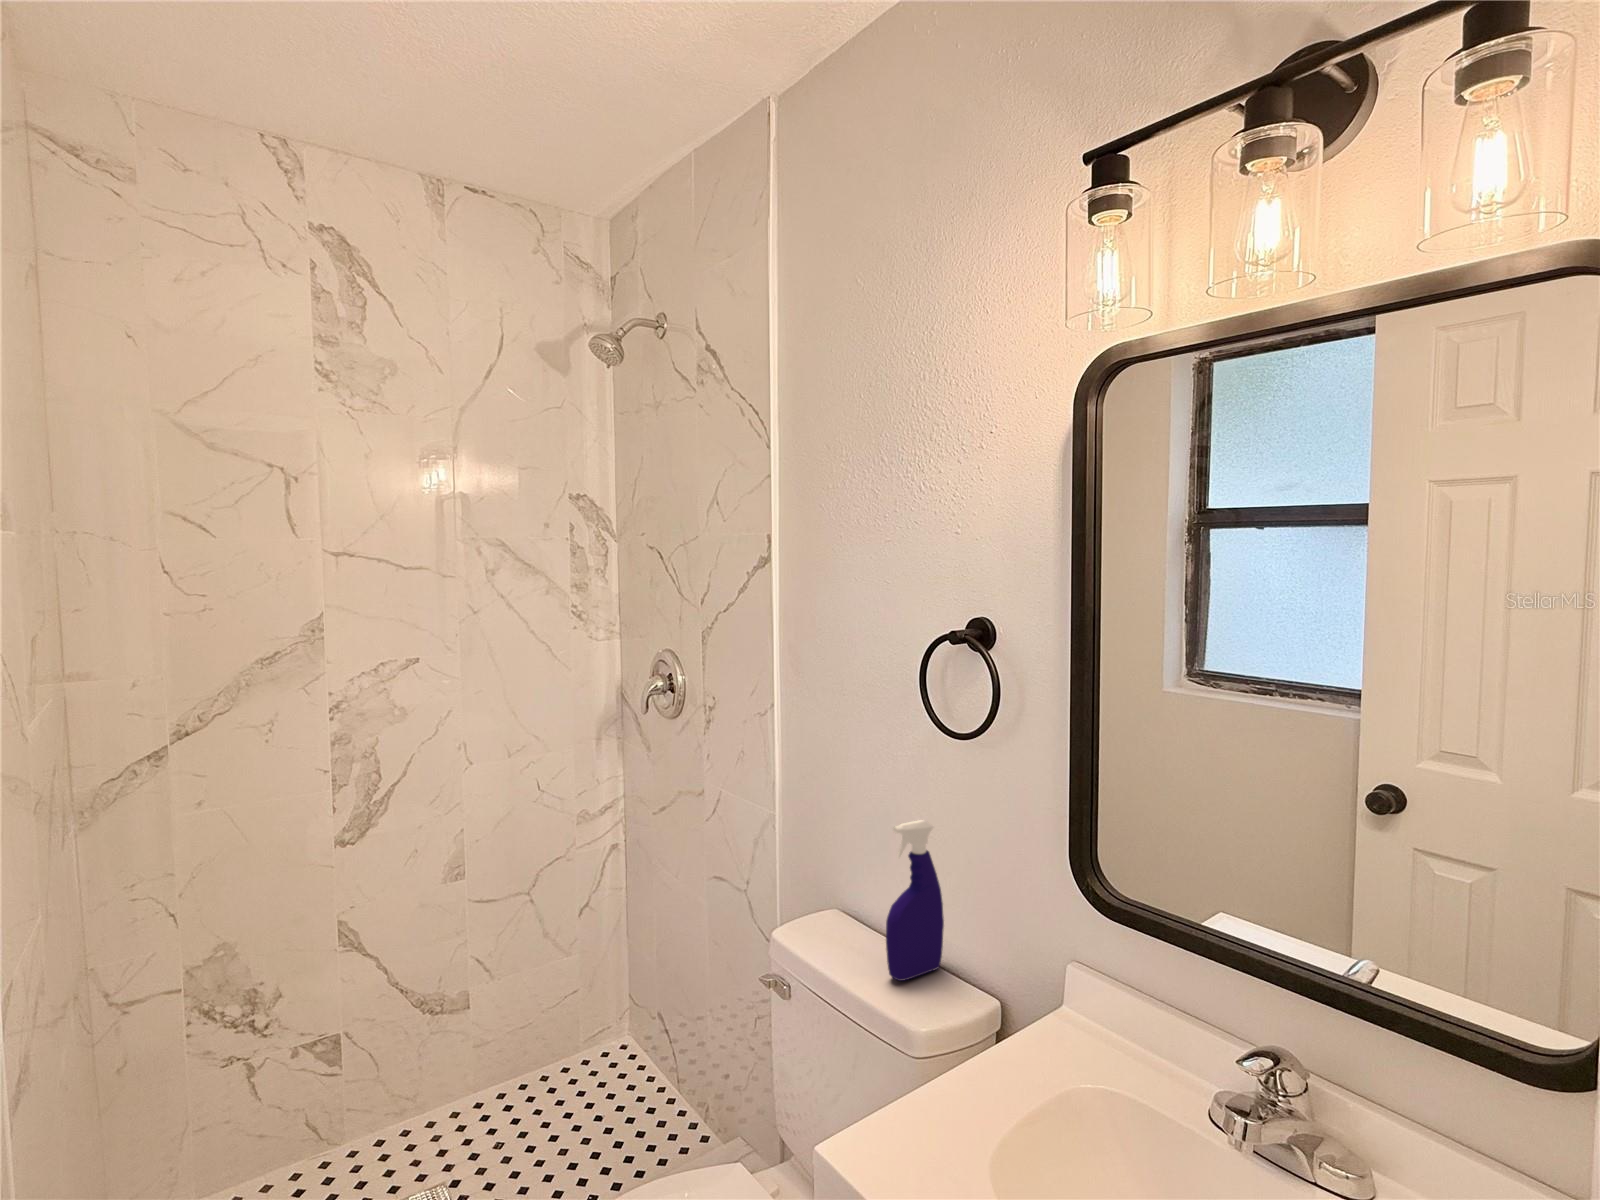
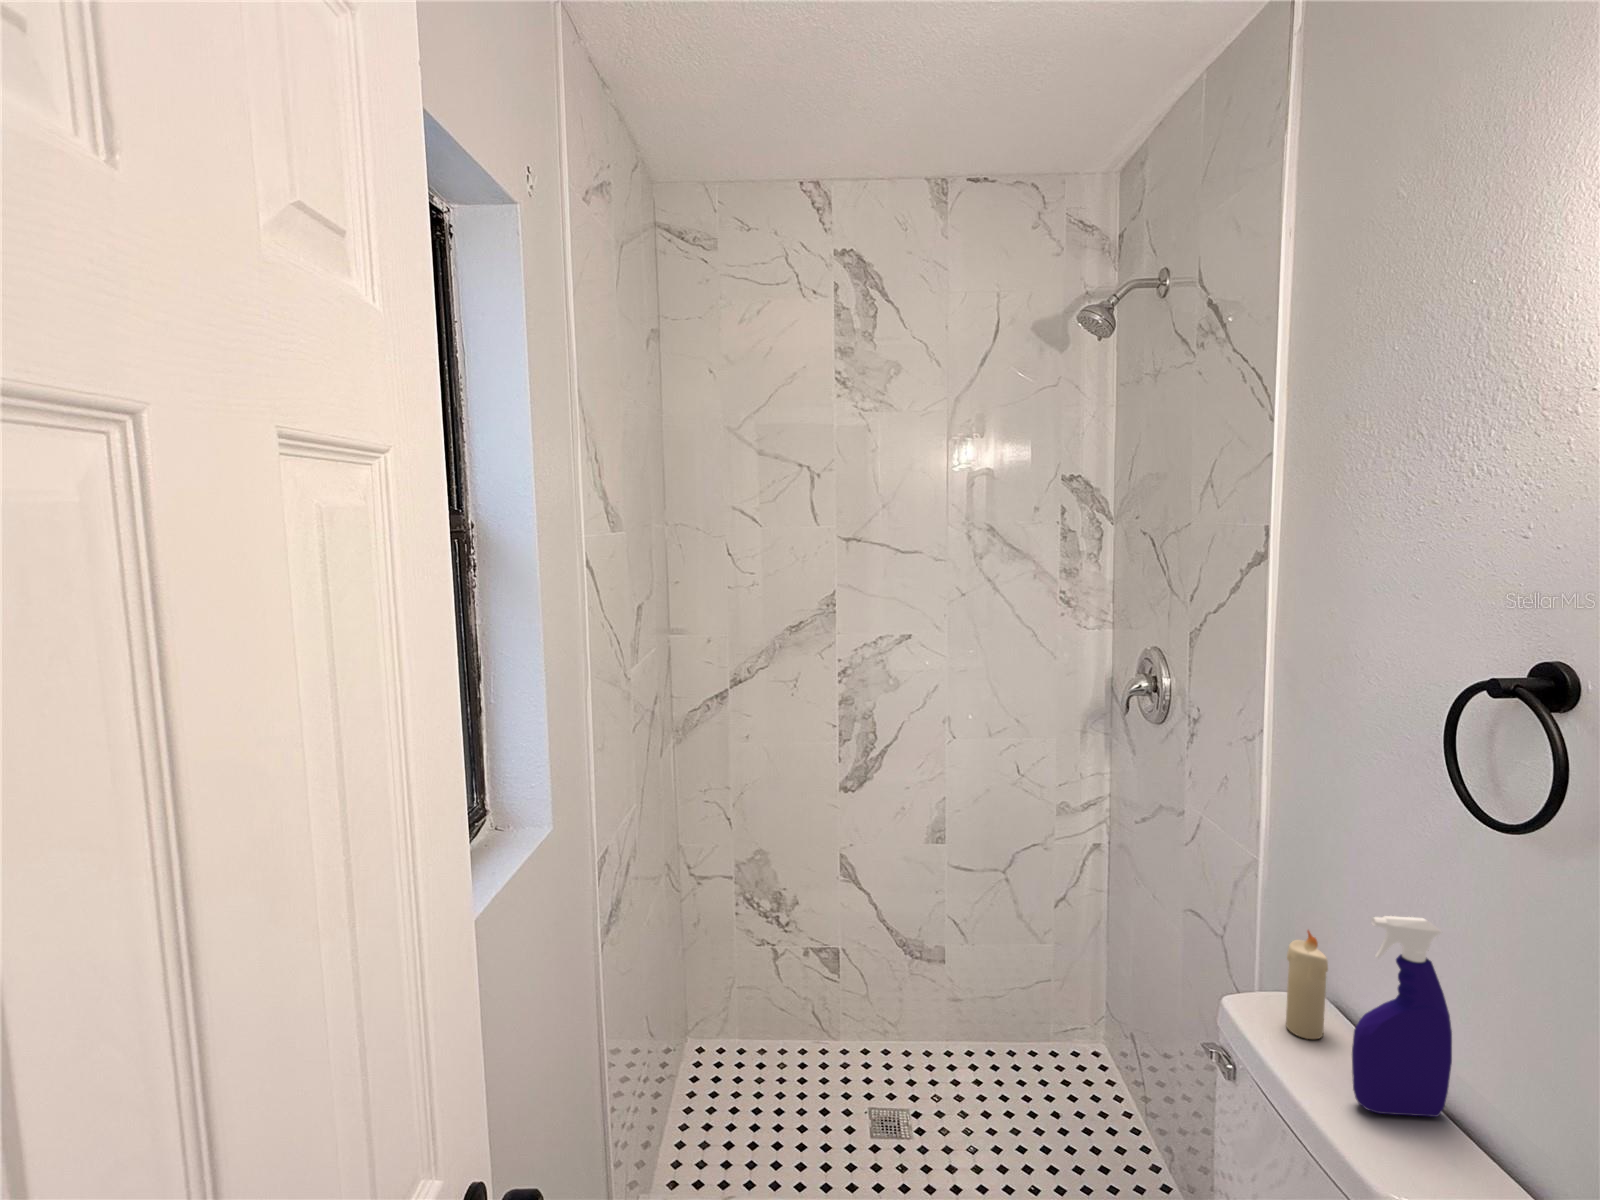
candle: none [824,855,853,945] -> present [1286,930,1328,1039]

